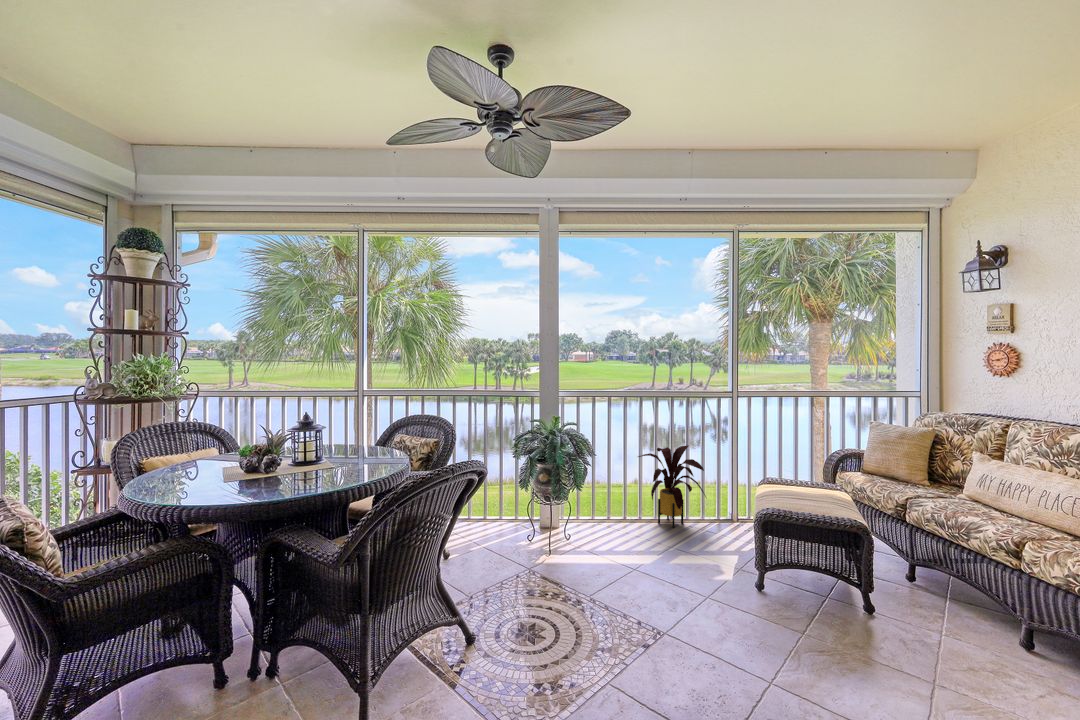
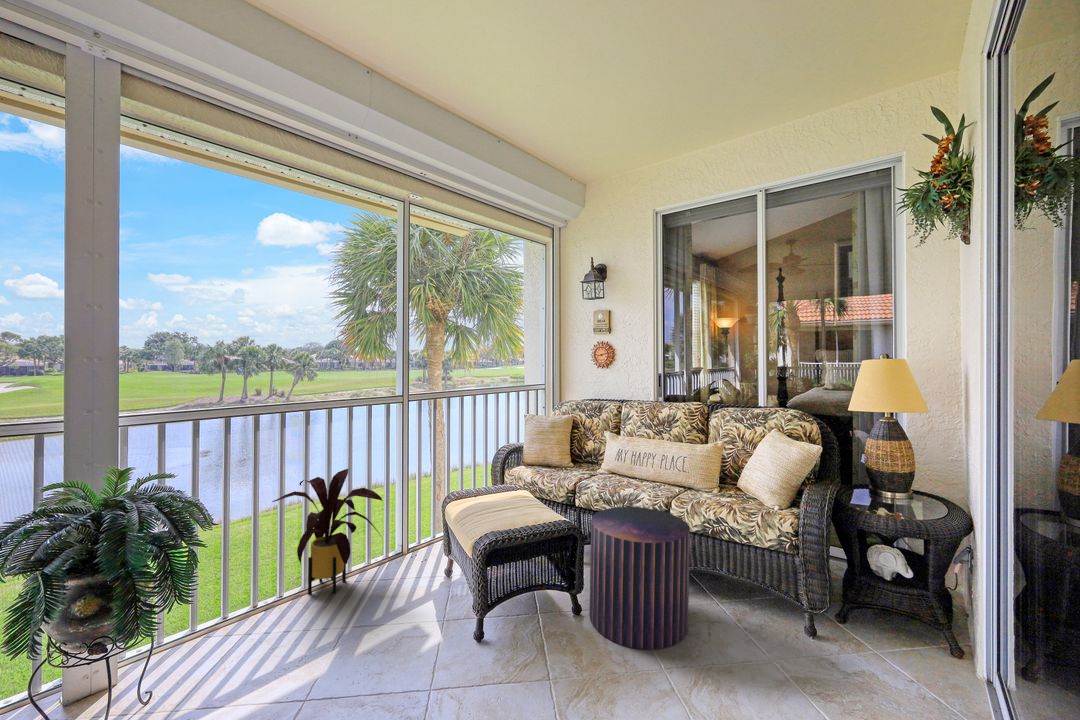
pouf: none [880,525,1023,685] -> present [589,507,690,650]

